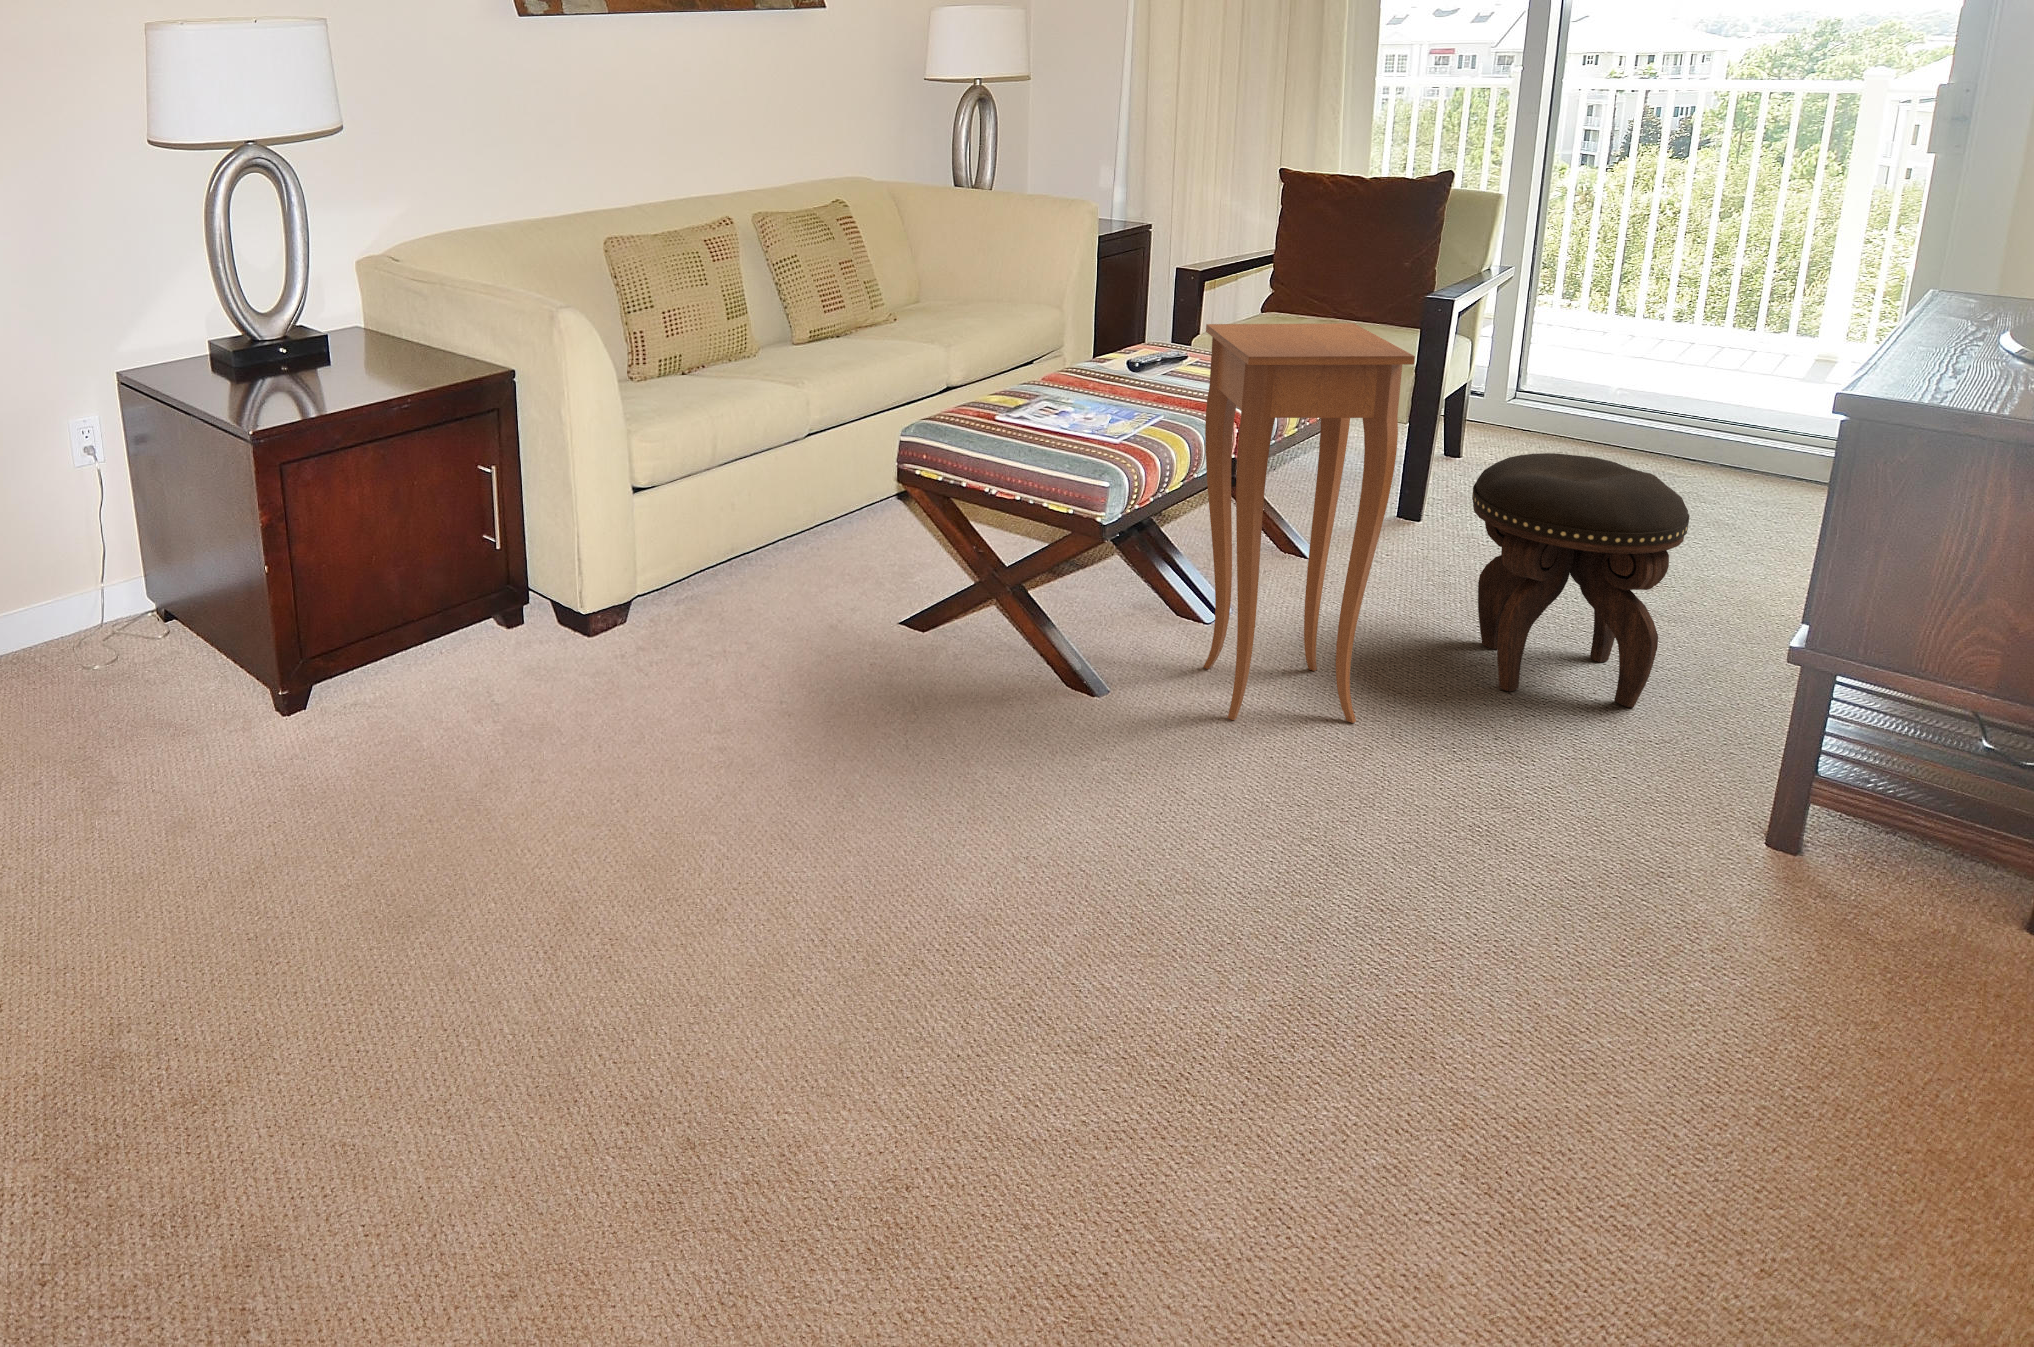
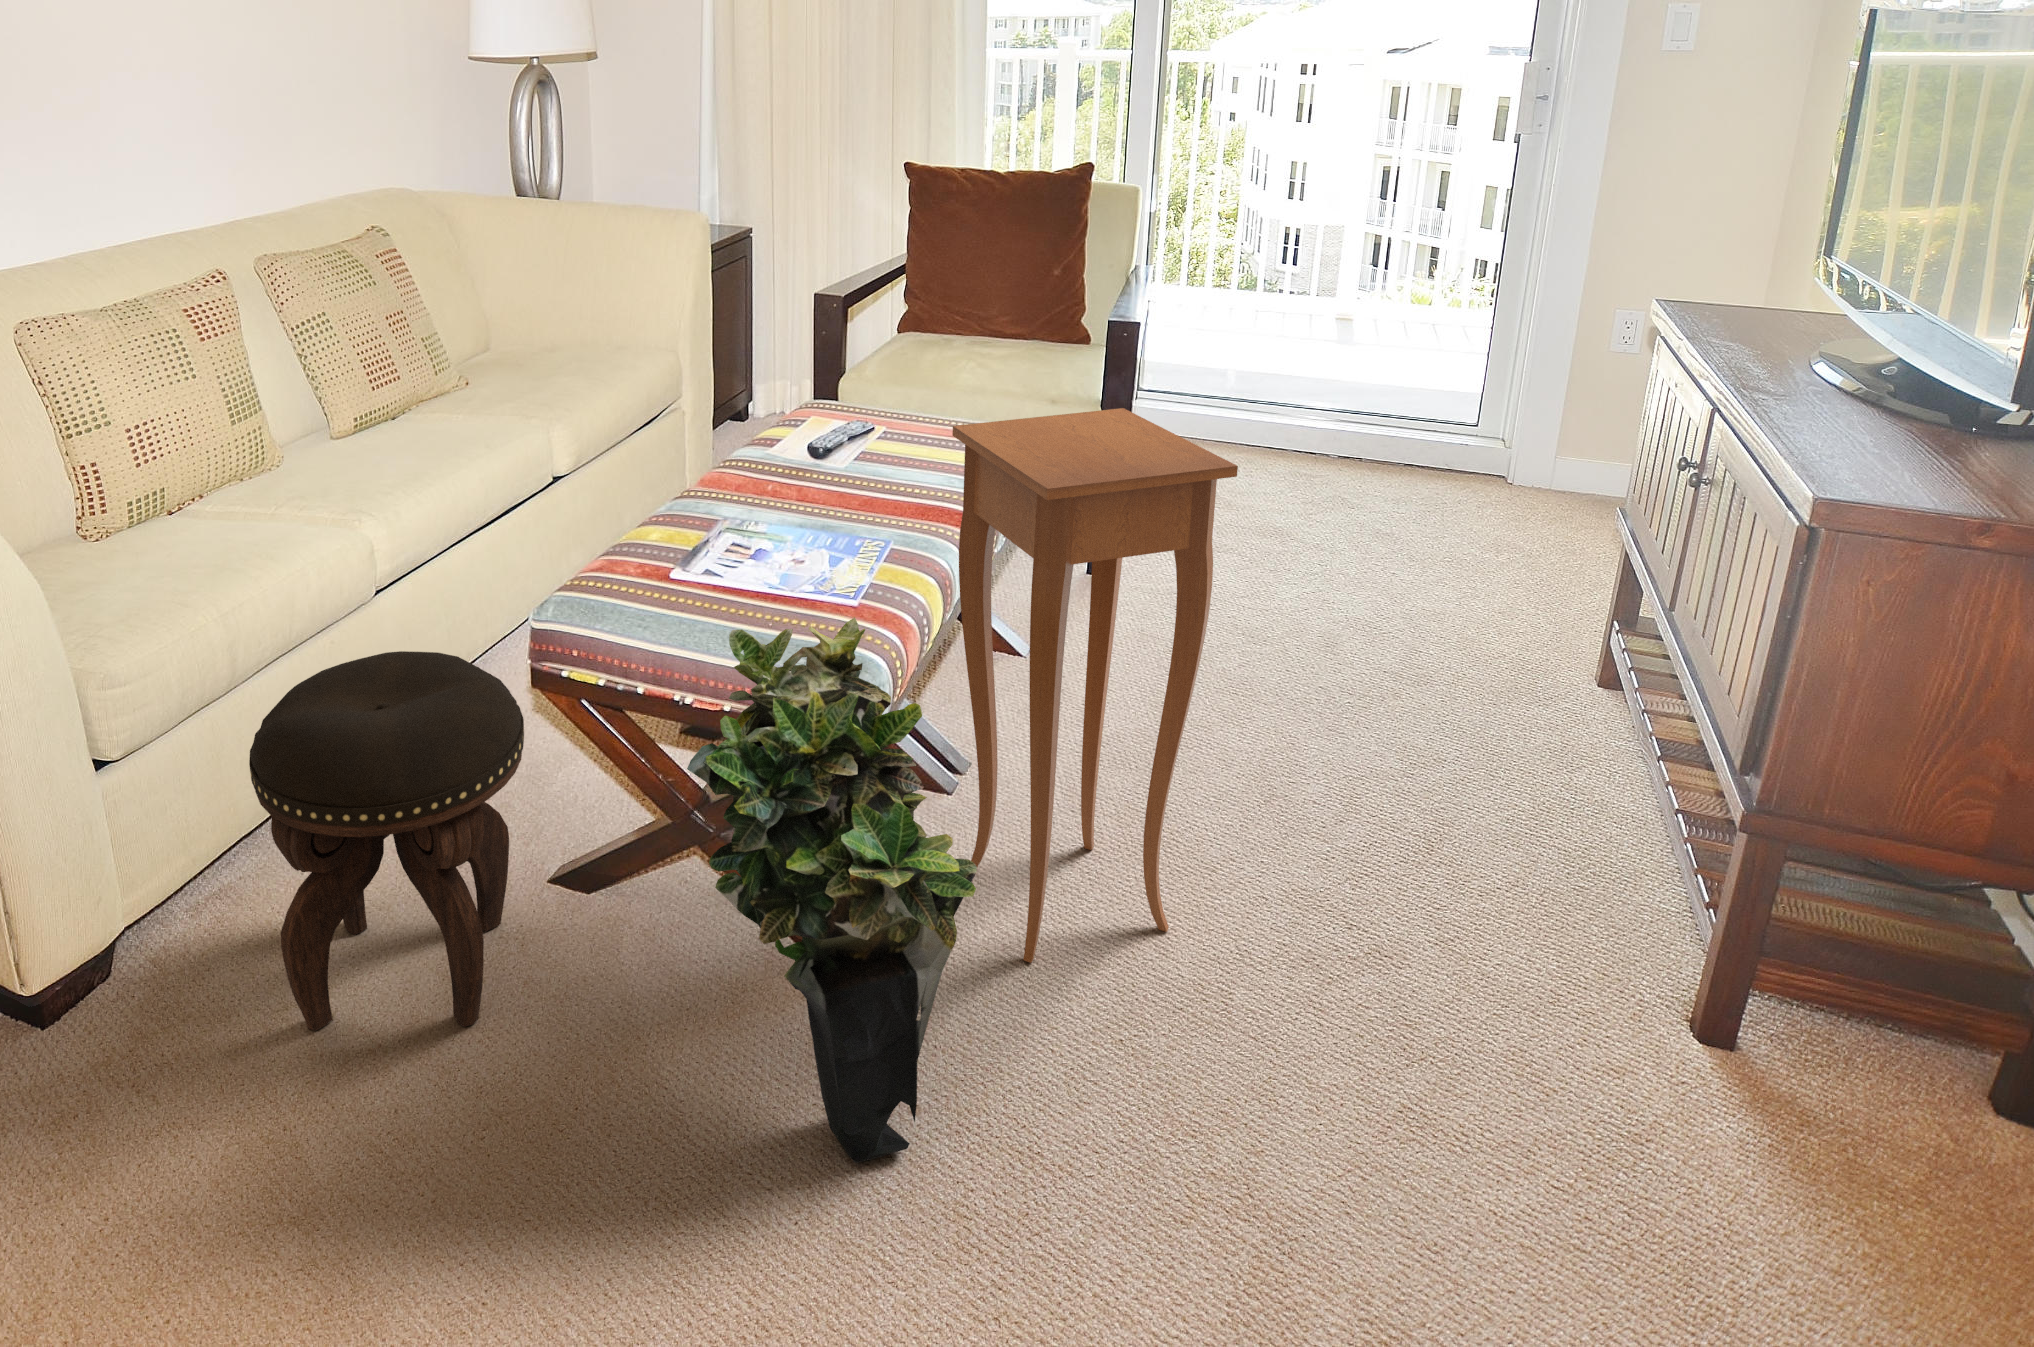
potted plant: none [968,435,1167,788] -> present [687,618,977,1163]
footstool: present [1472,453,1690,707] -> present [249,651,524,1031]

